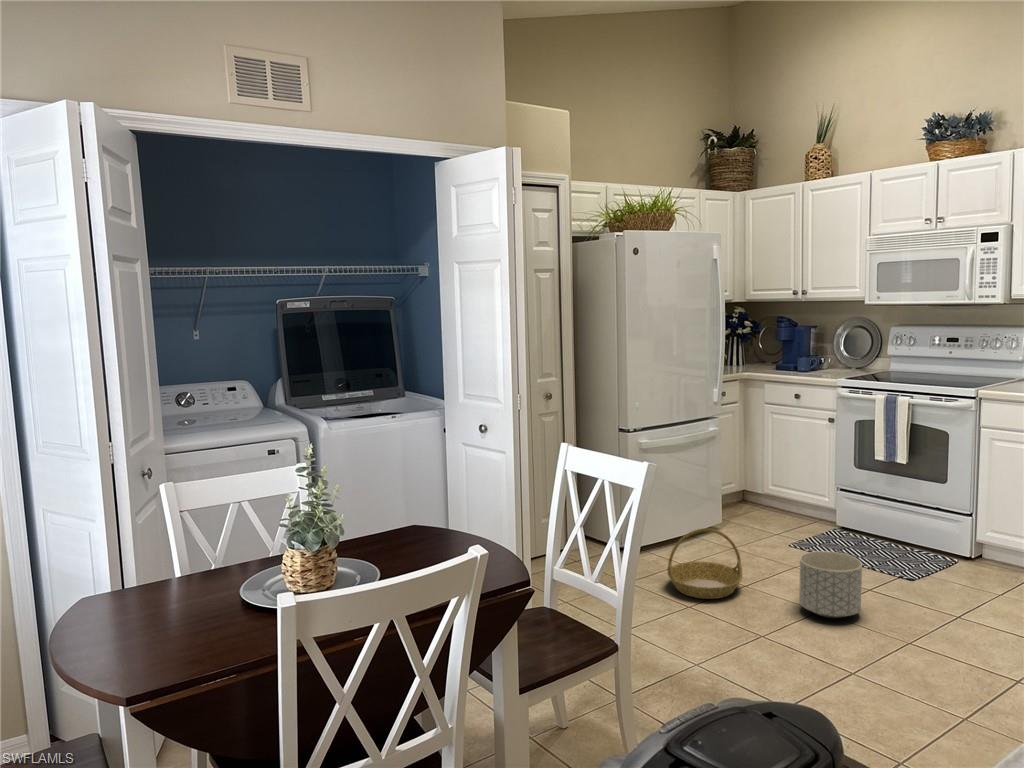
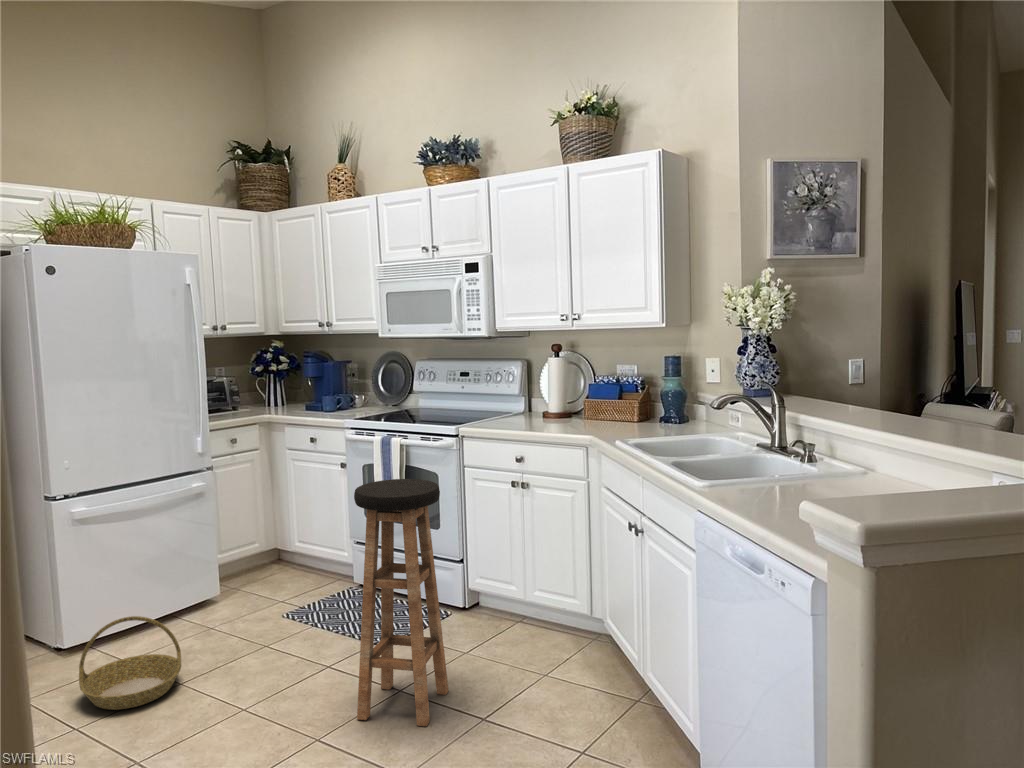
bar stool: none [924,431,1014,646] -> present [354,479,449,726]
planter: present [799,551,862,618] -> none [225,631,300,716]

